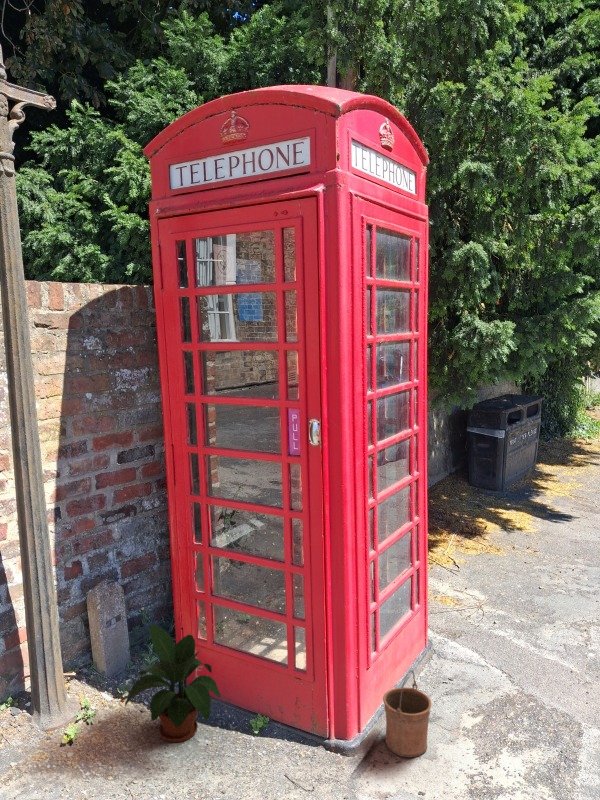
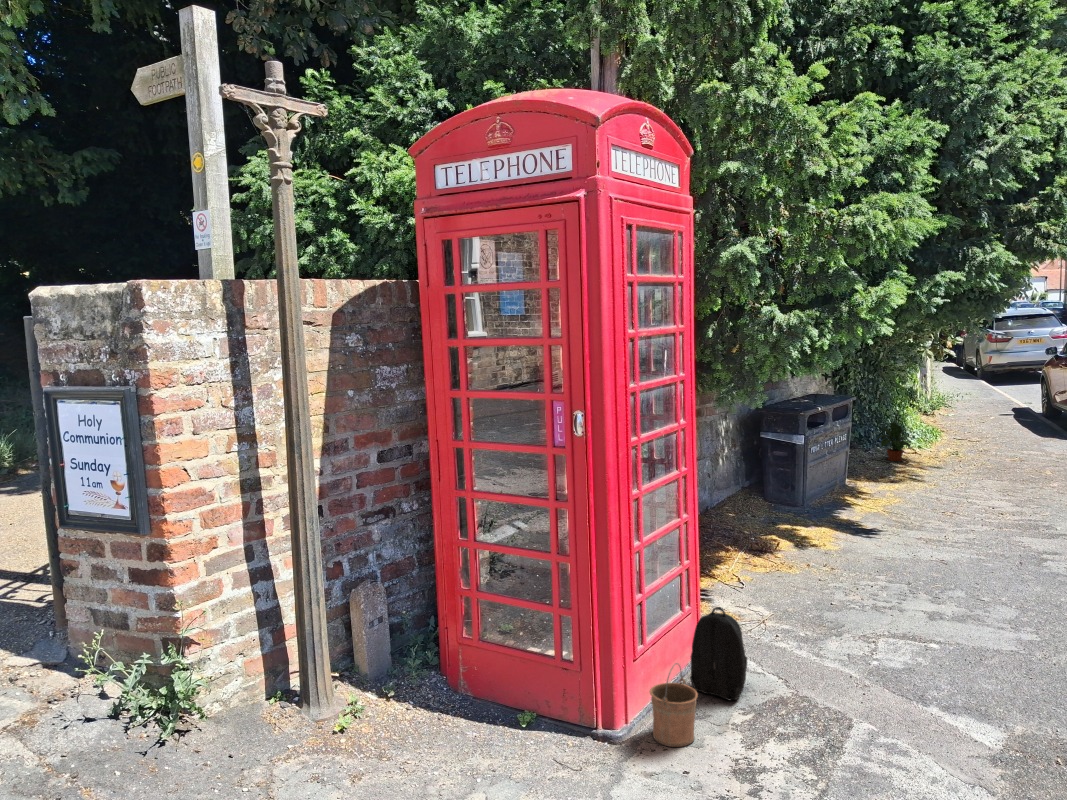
backpack: none [419,606,476,698] -> present [690,607,748,700]
potted plant: present [125,625,220,742] -> present [878,422,911,461]

